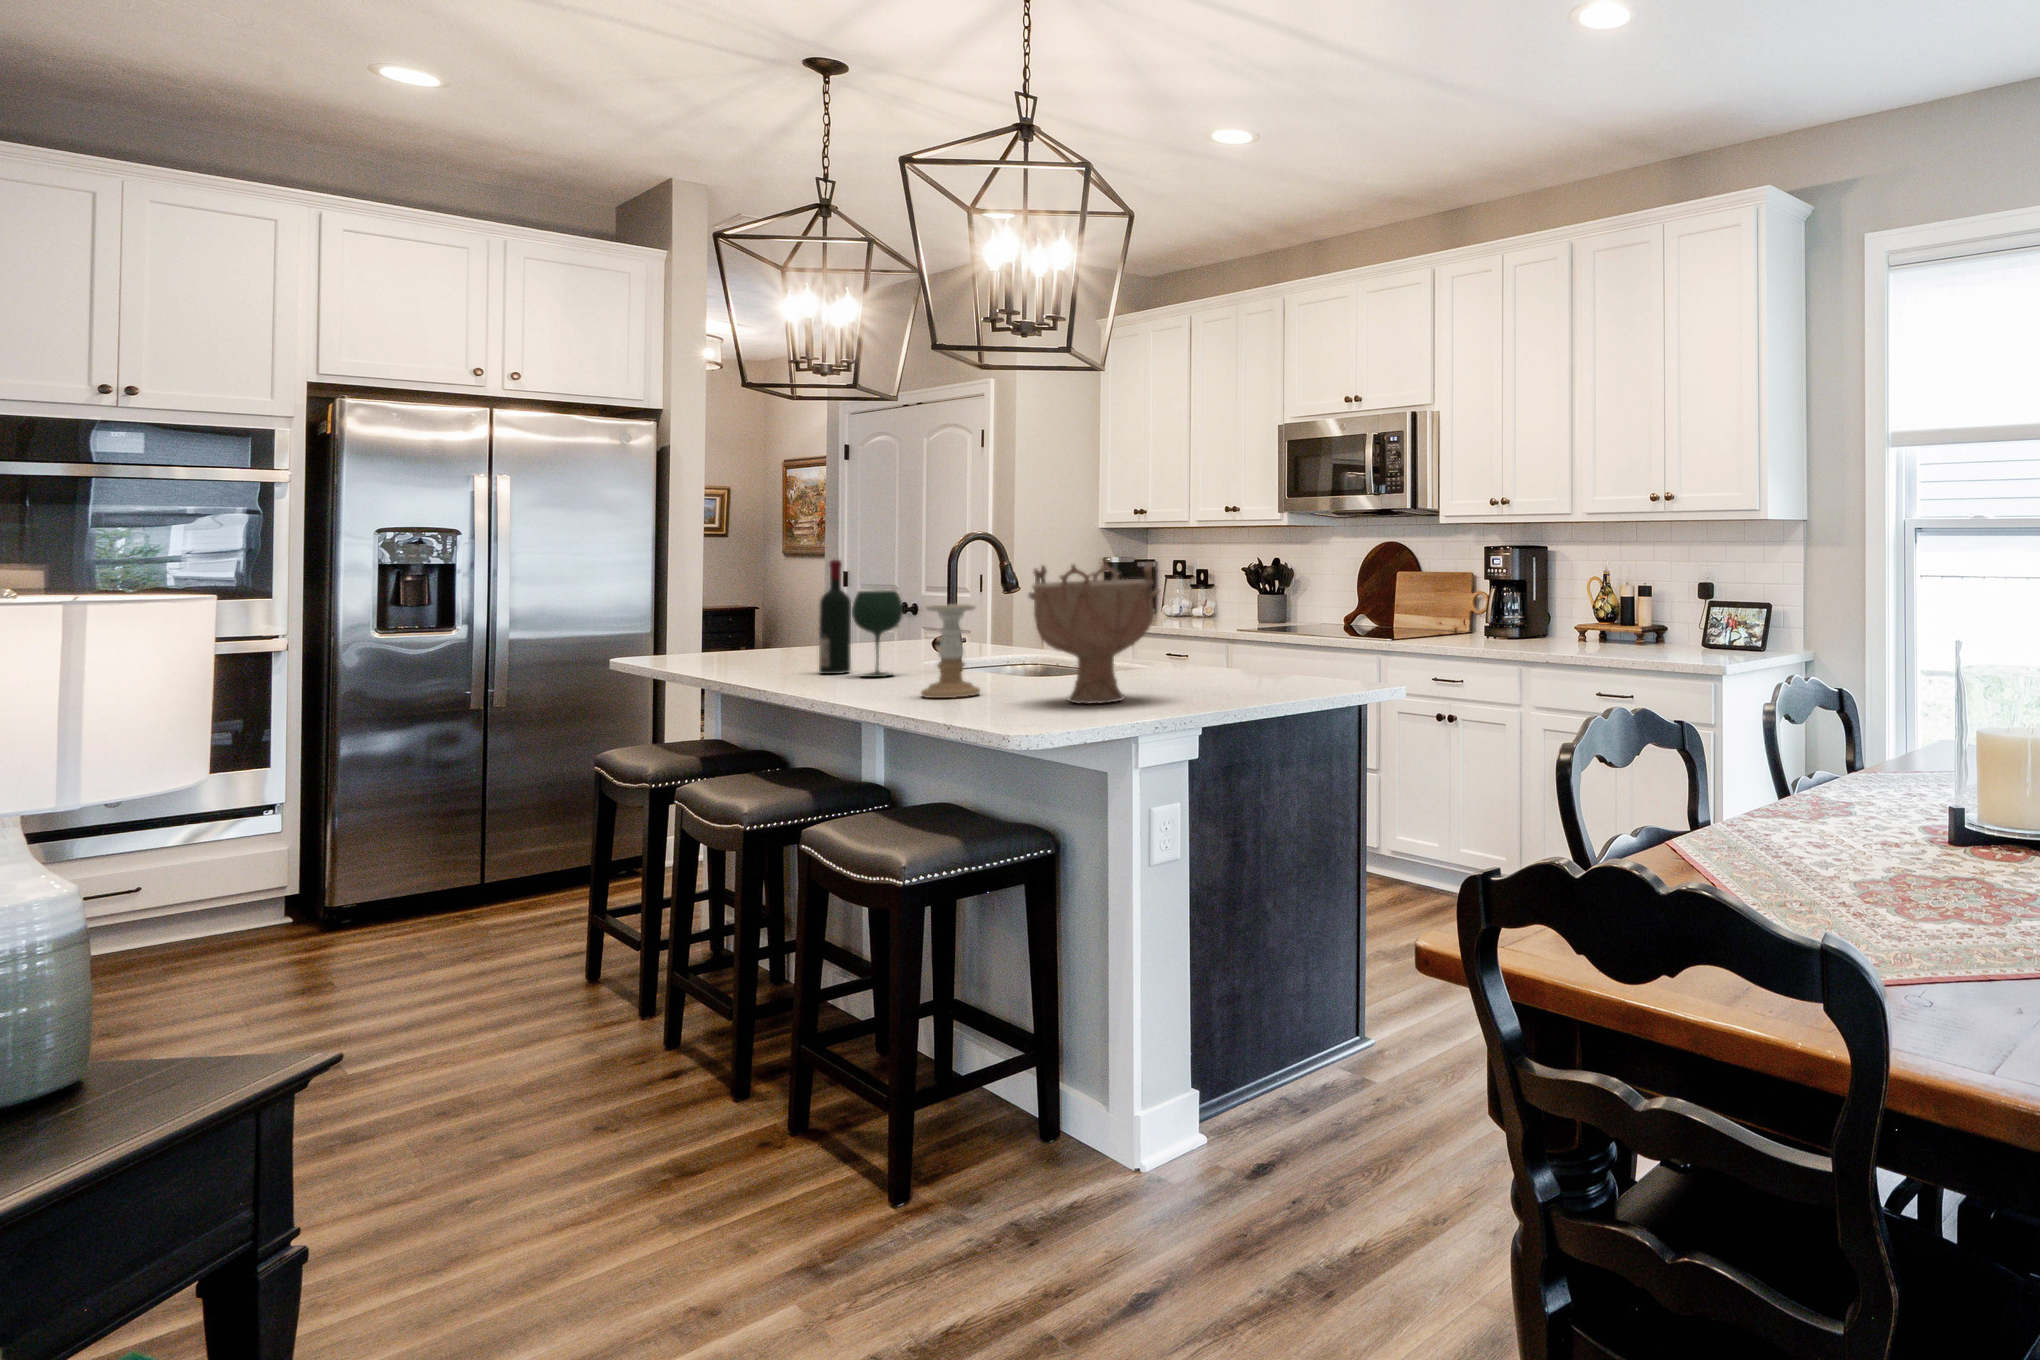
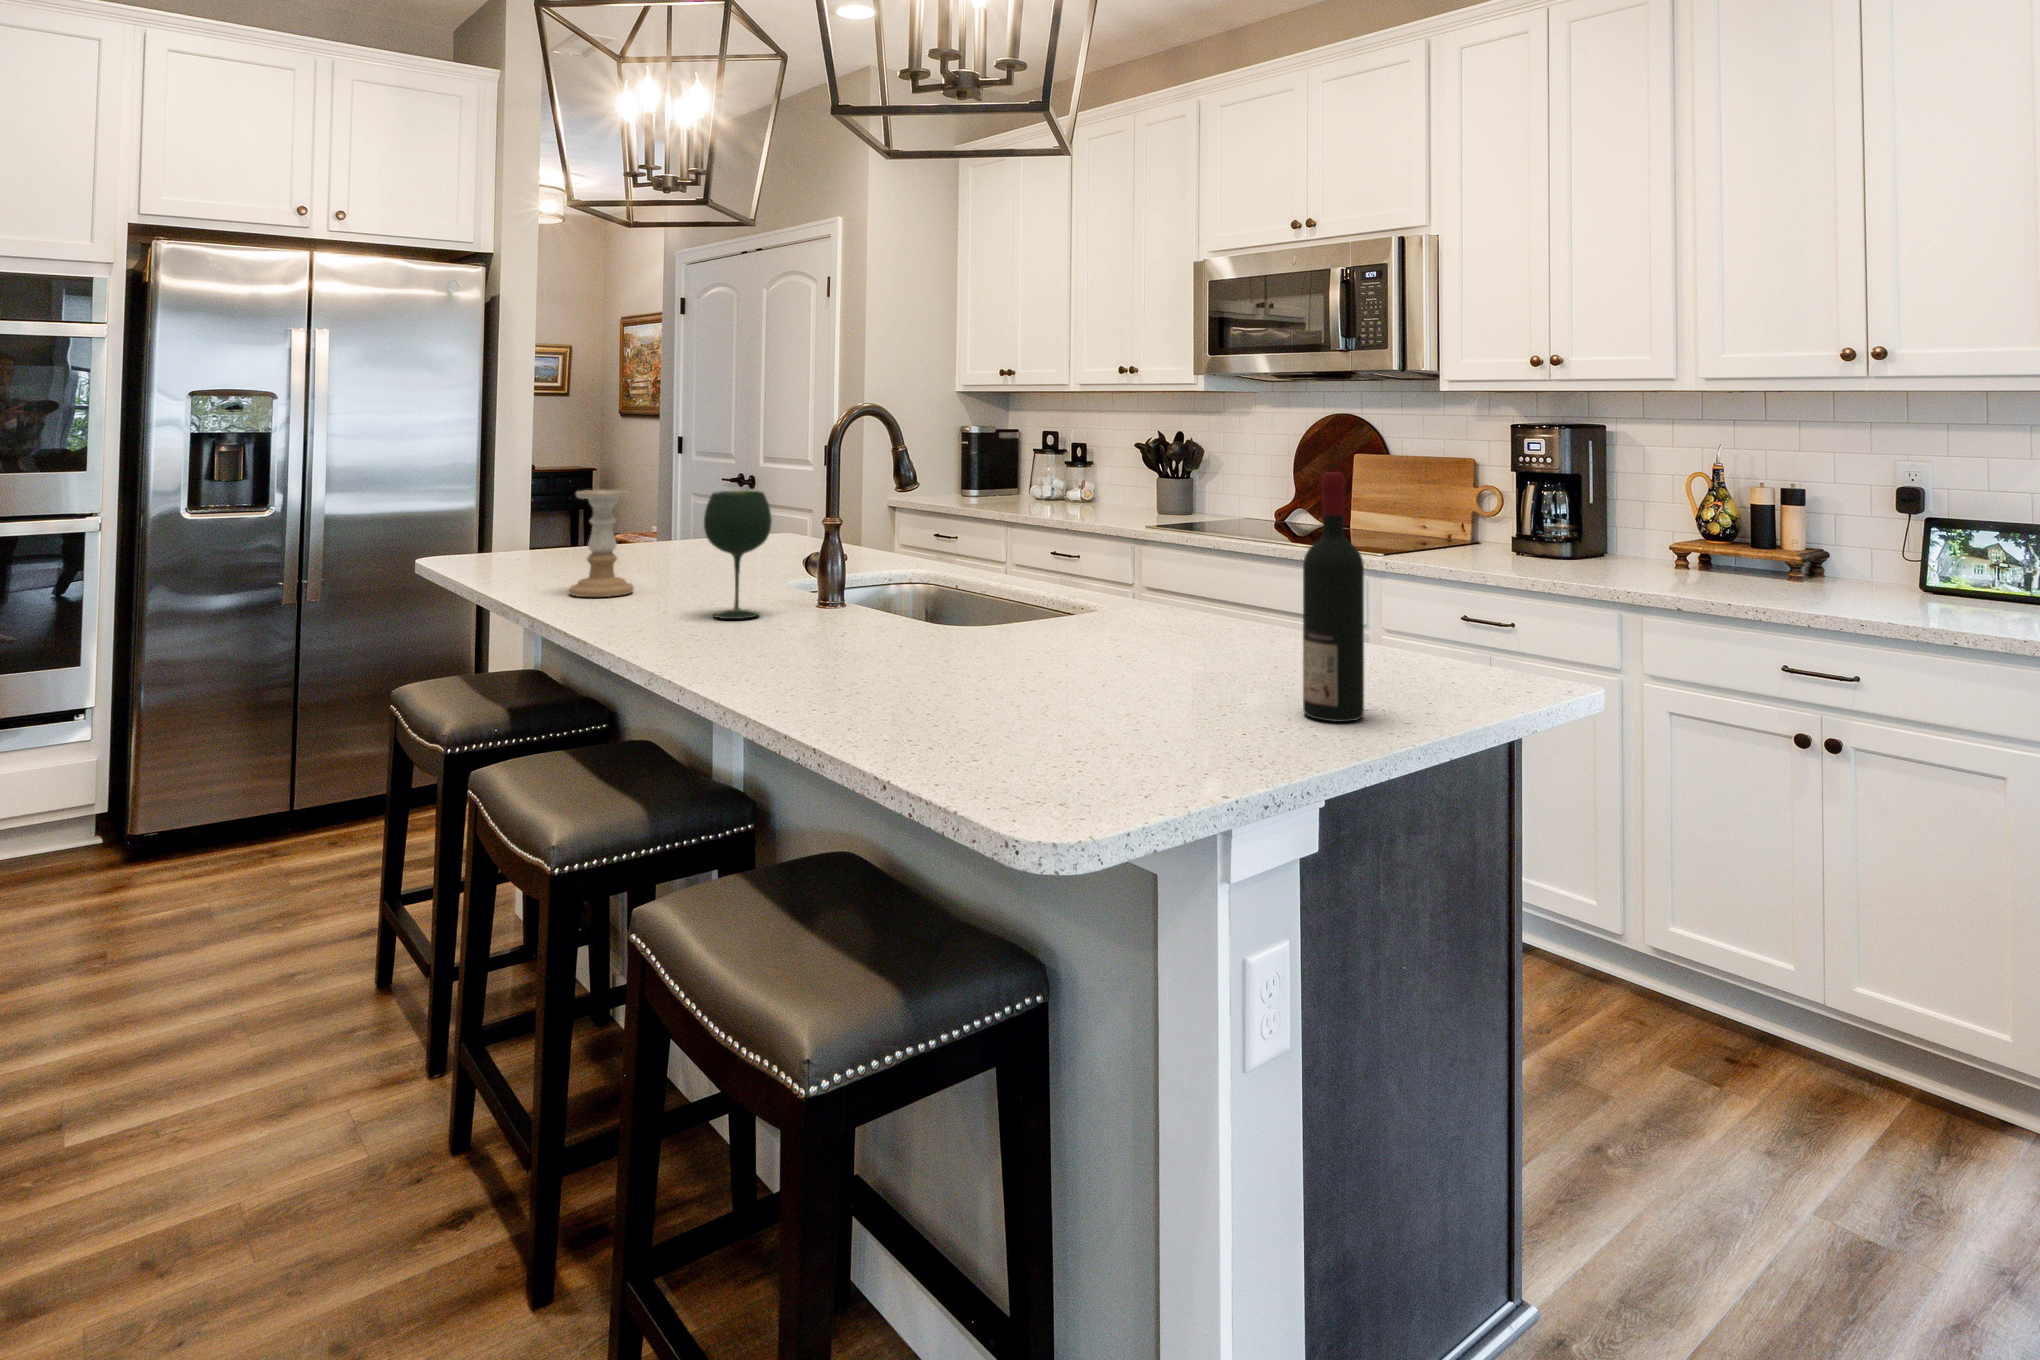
wine bottle: present [819,560,851,674] -> present [1303,472,1364,722]
decorative bowl: present [1028,564,1160,704] -> none [989,468,1215,723]
candle holder: present [921,604,980,698] -> present [569,490,634,597]

